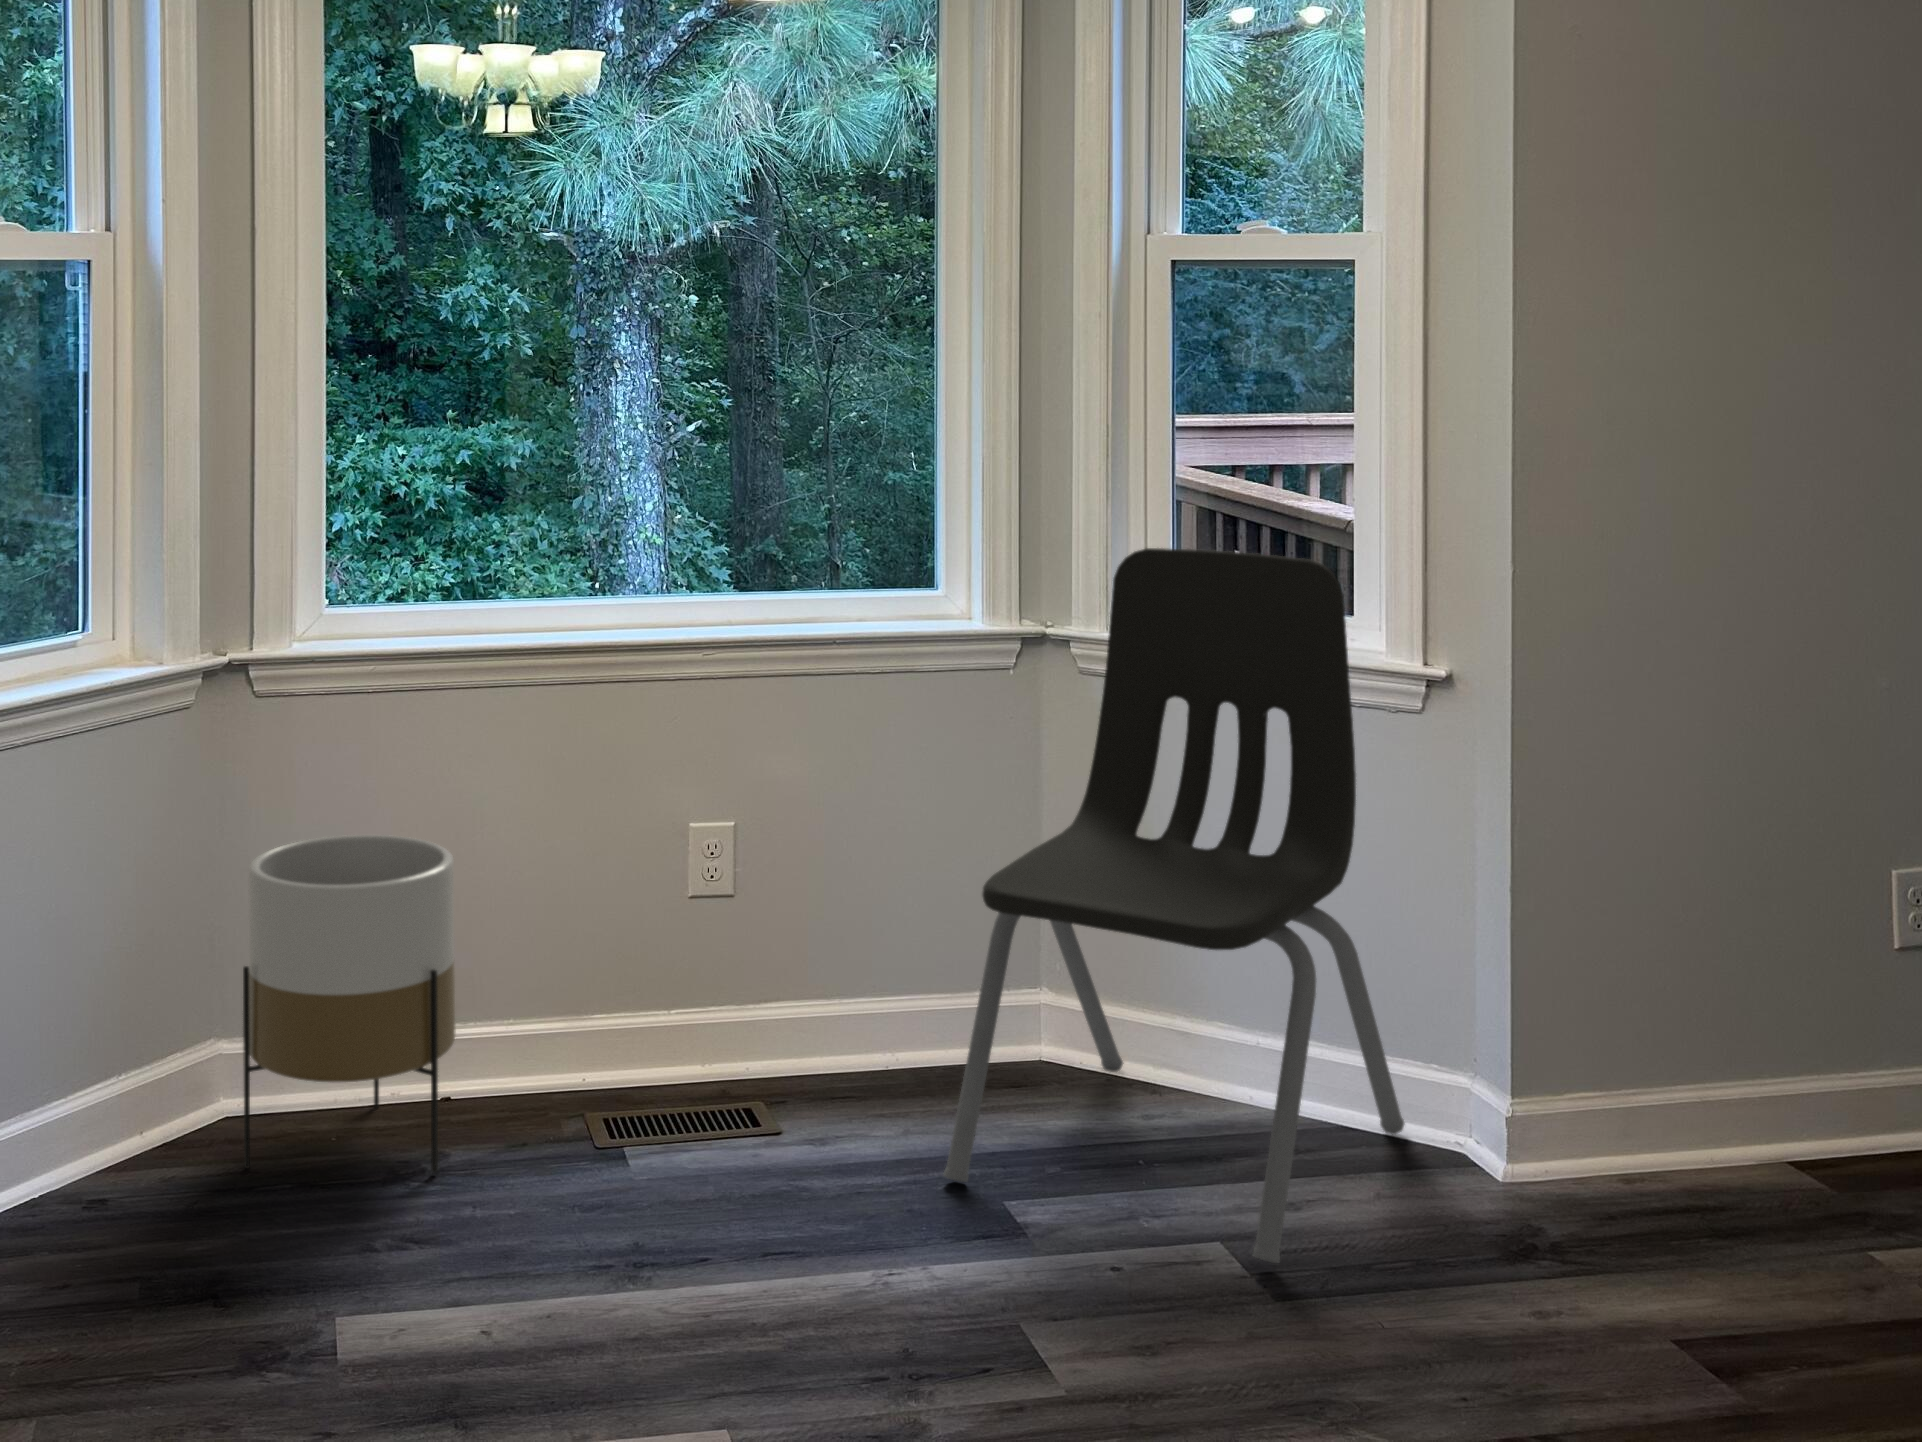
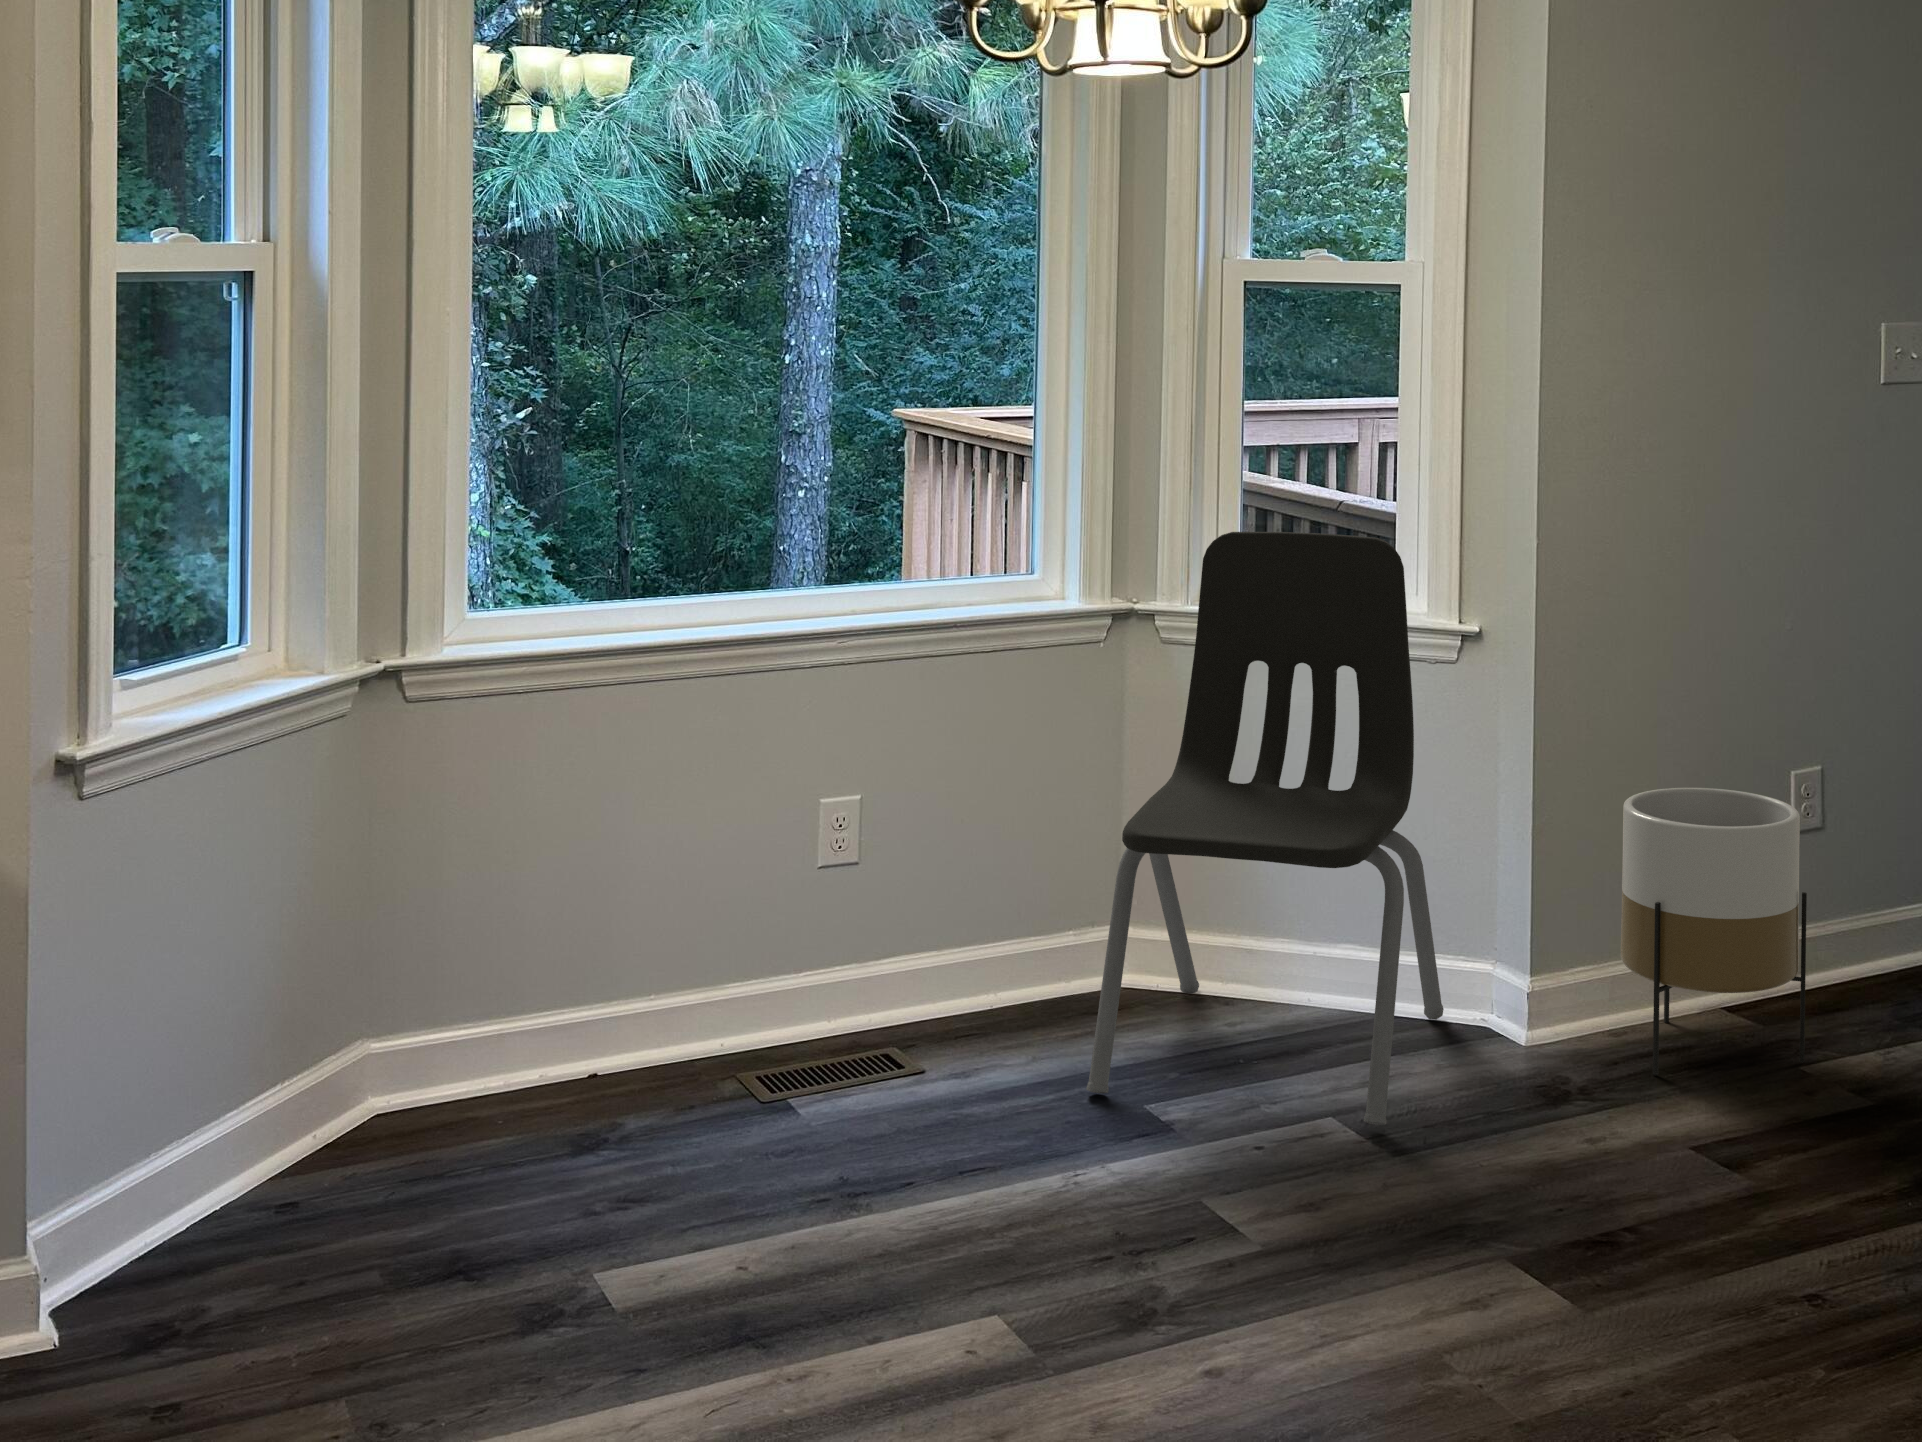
planter: present [243,835,456,1173] -> present [1621,788,1807,1075]

